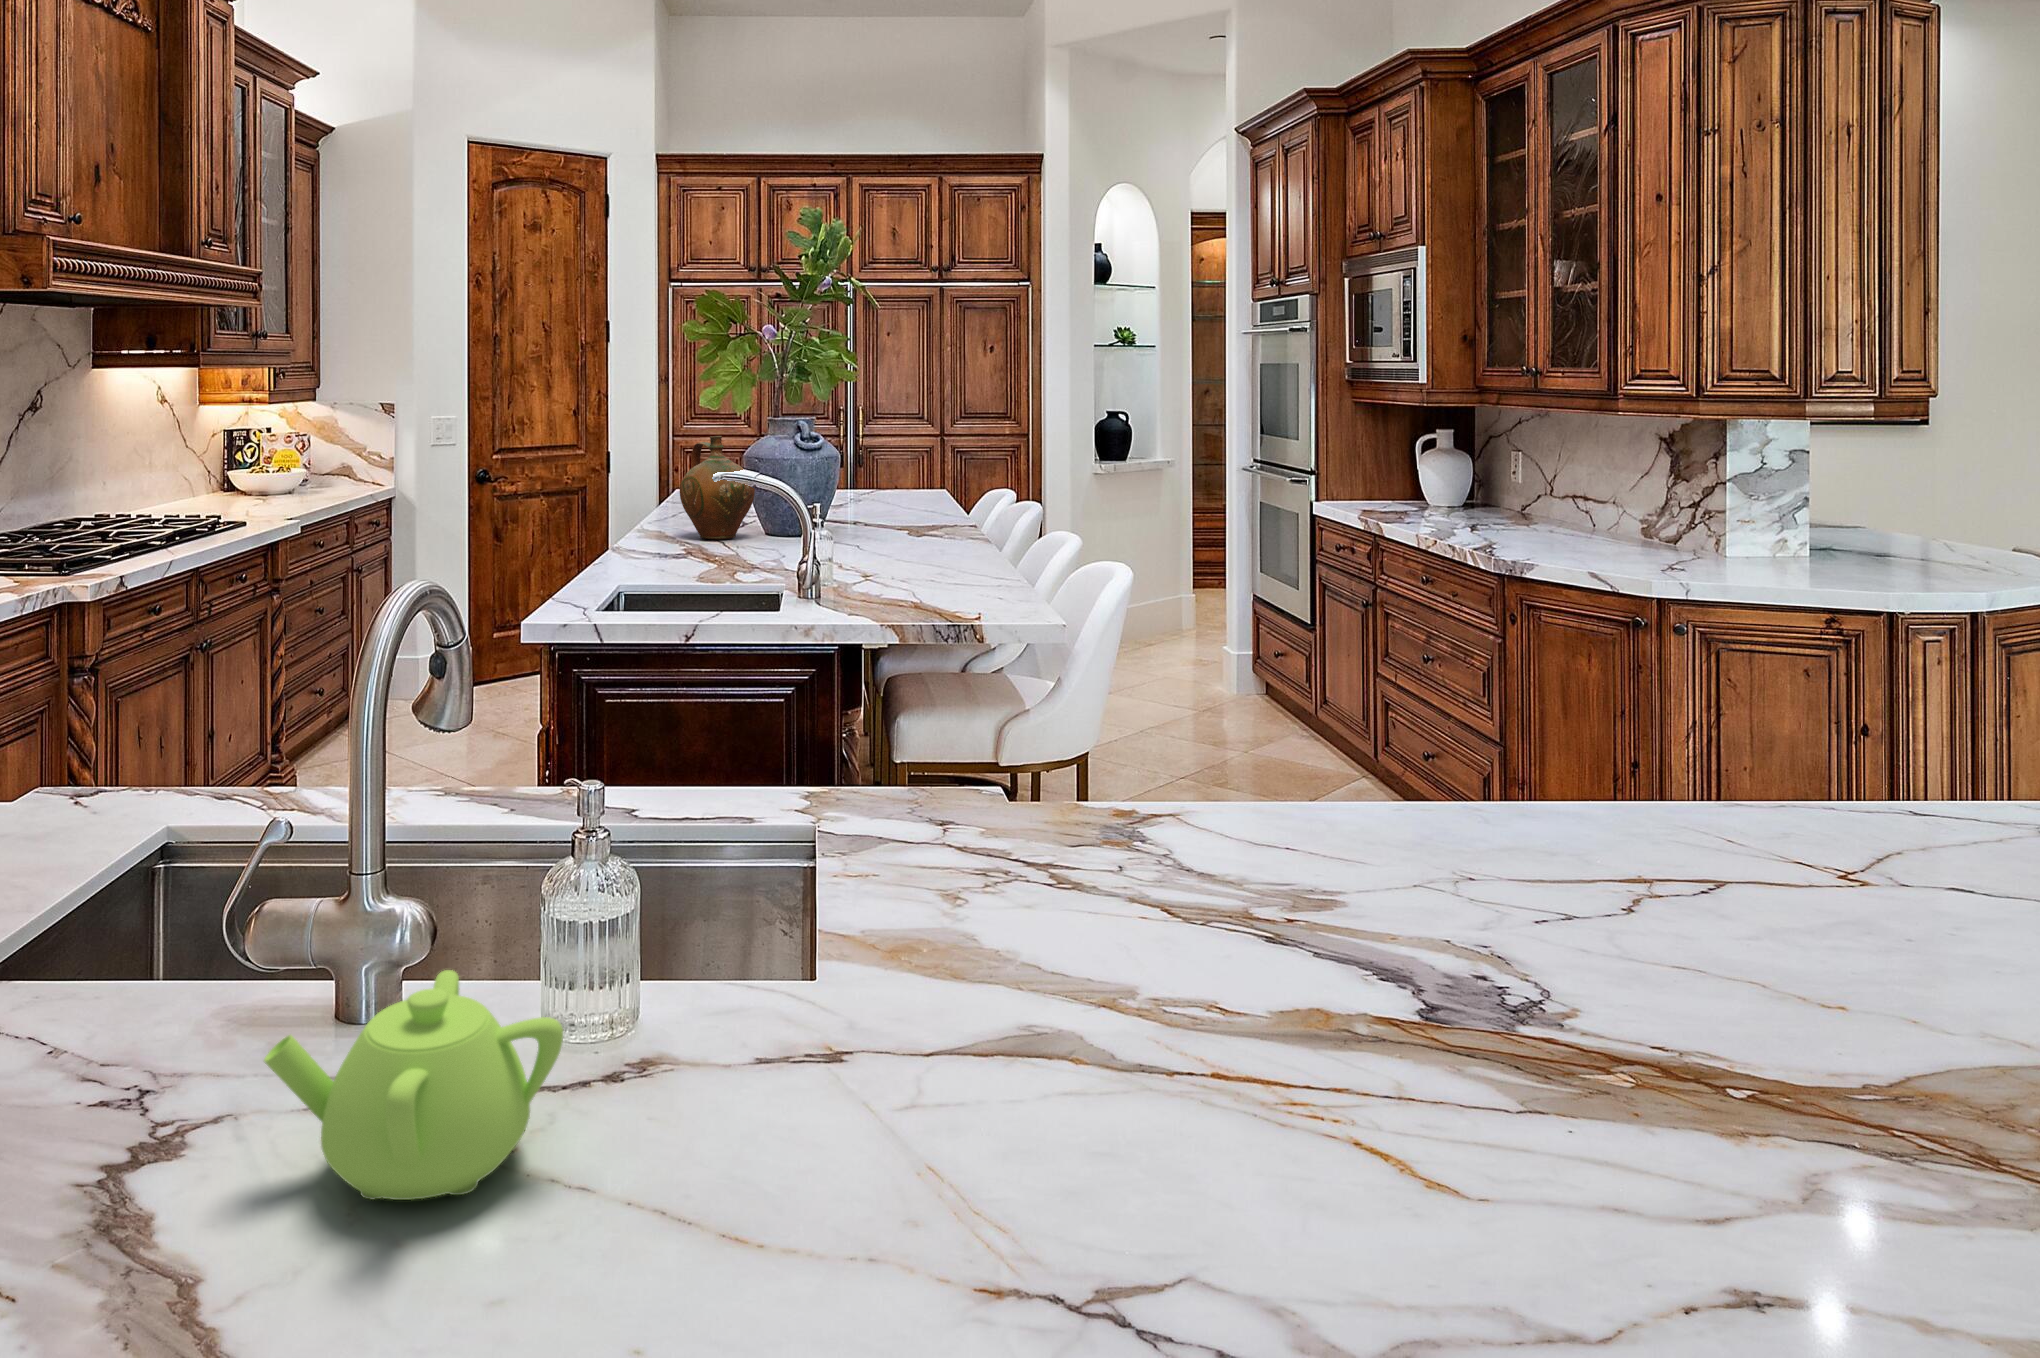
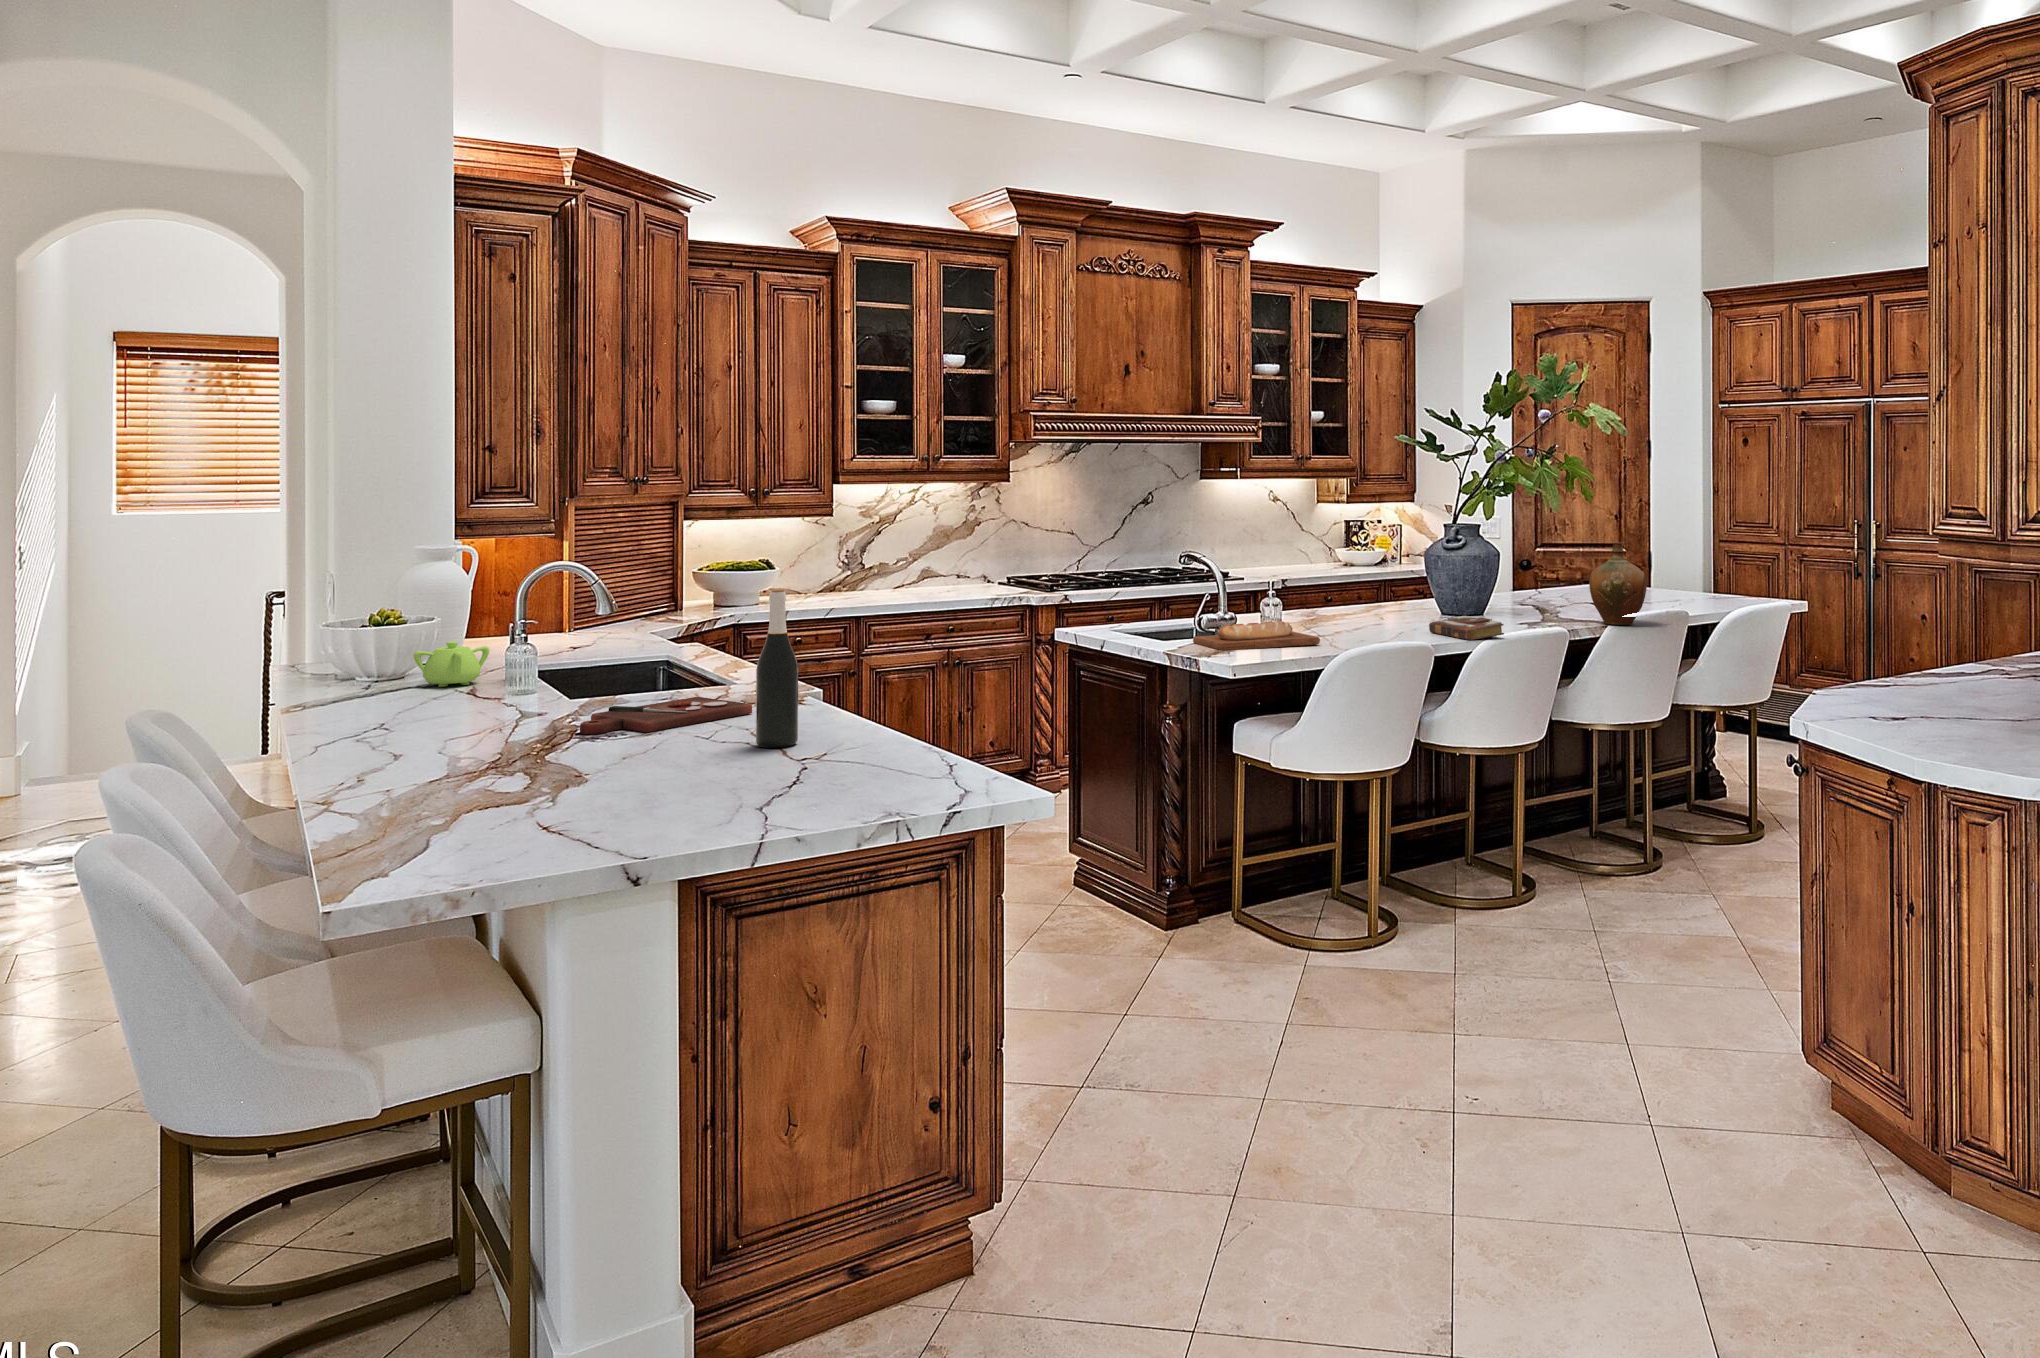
ceramic jug: present [680,436,755,540] -> present [1589,543,1647,625]
book: none [888,529,978,556] -> present [1429,616,1504,640]
bread loaf: none [847,559,951,610] -> present [1193,621,1320,650]
wine bottle: none [1786,575,1889,911] -> present [756,589,798,748]
cutting board: none [1261,854,1691,1053] -> present [580,697,752,734]

